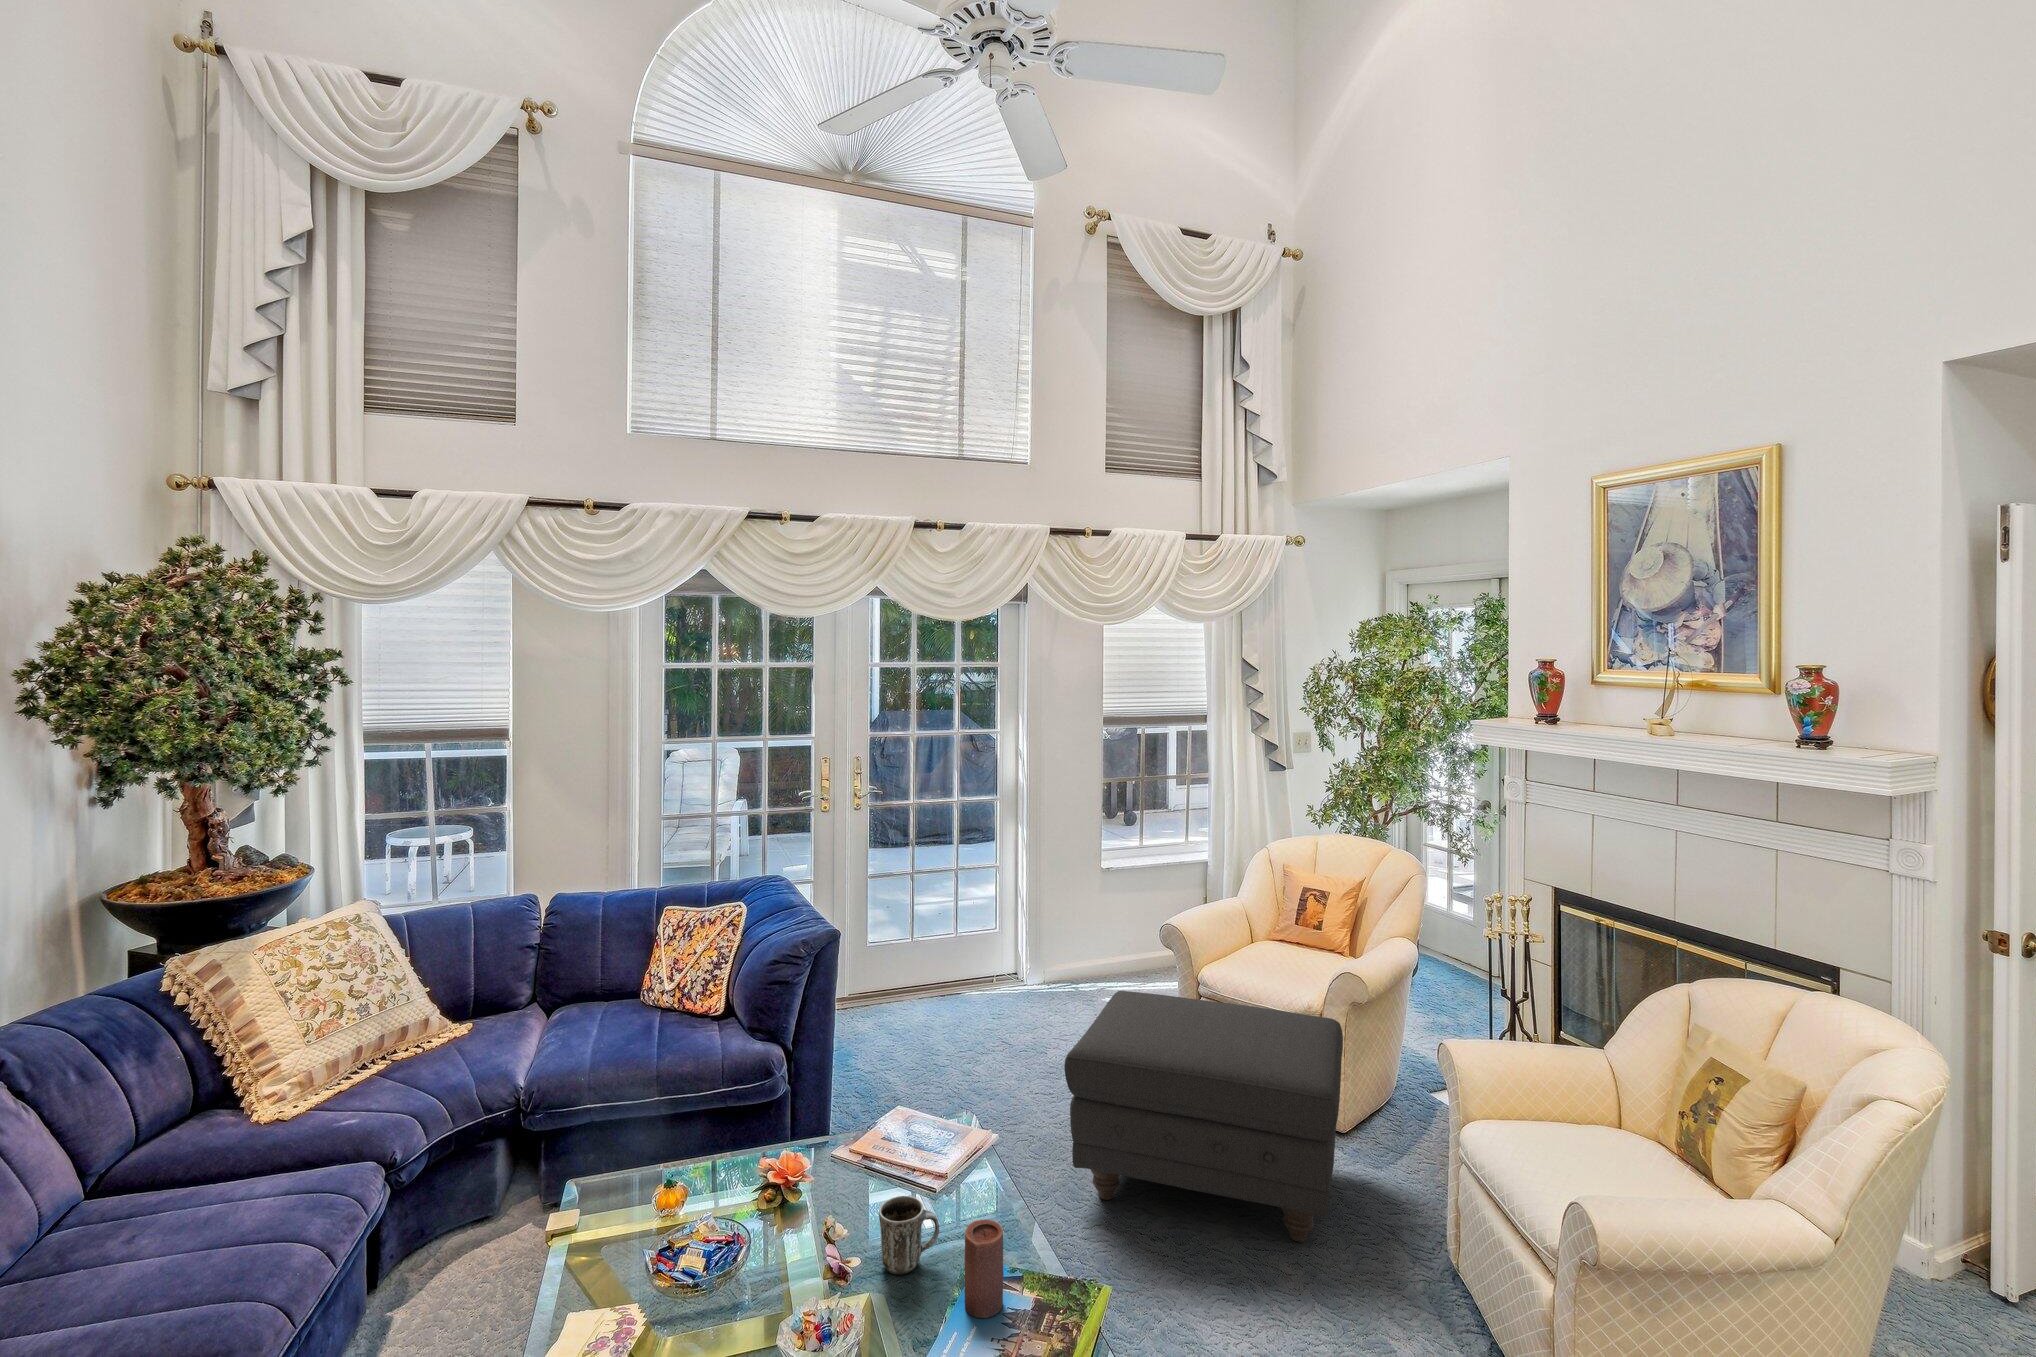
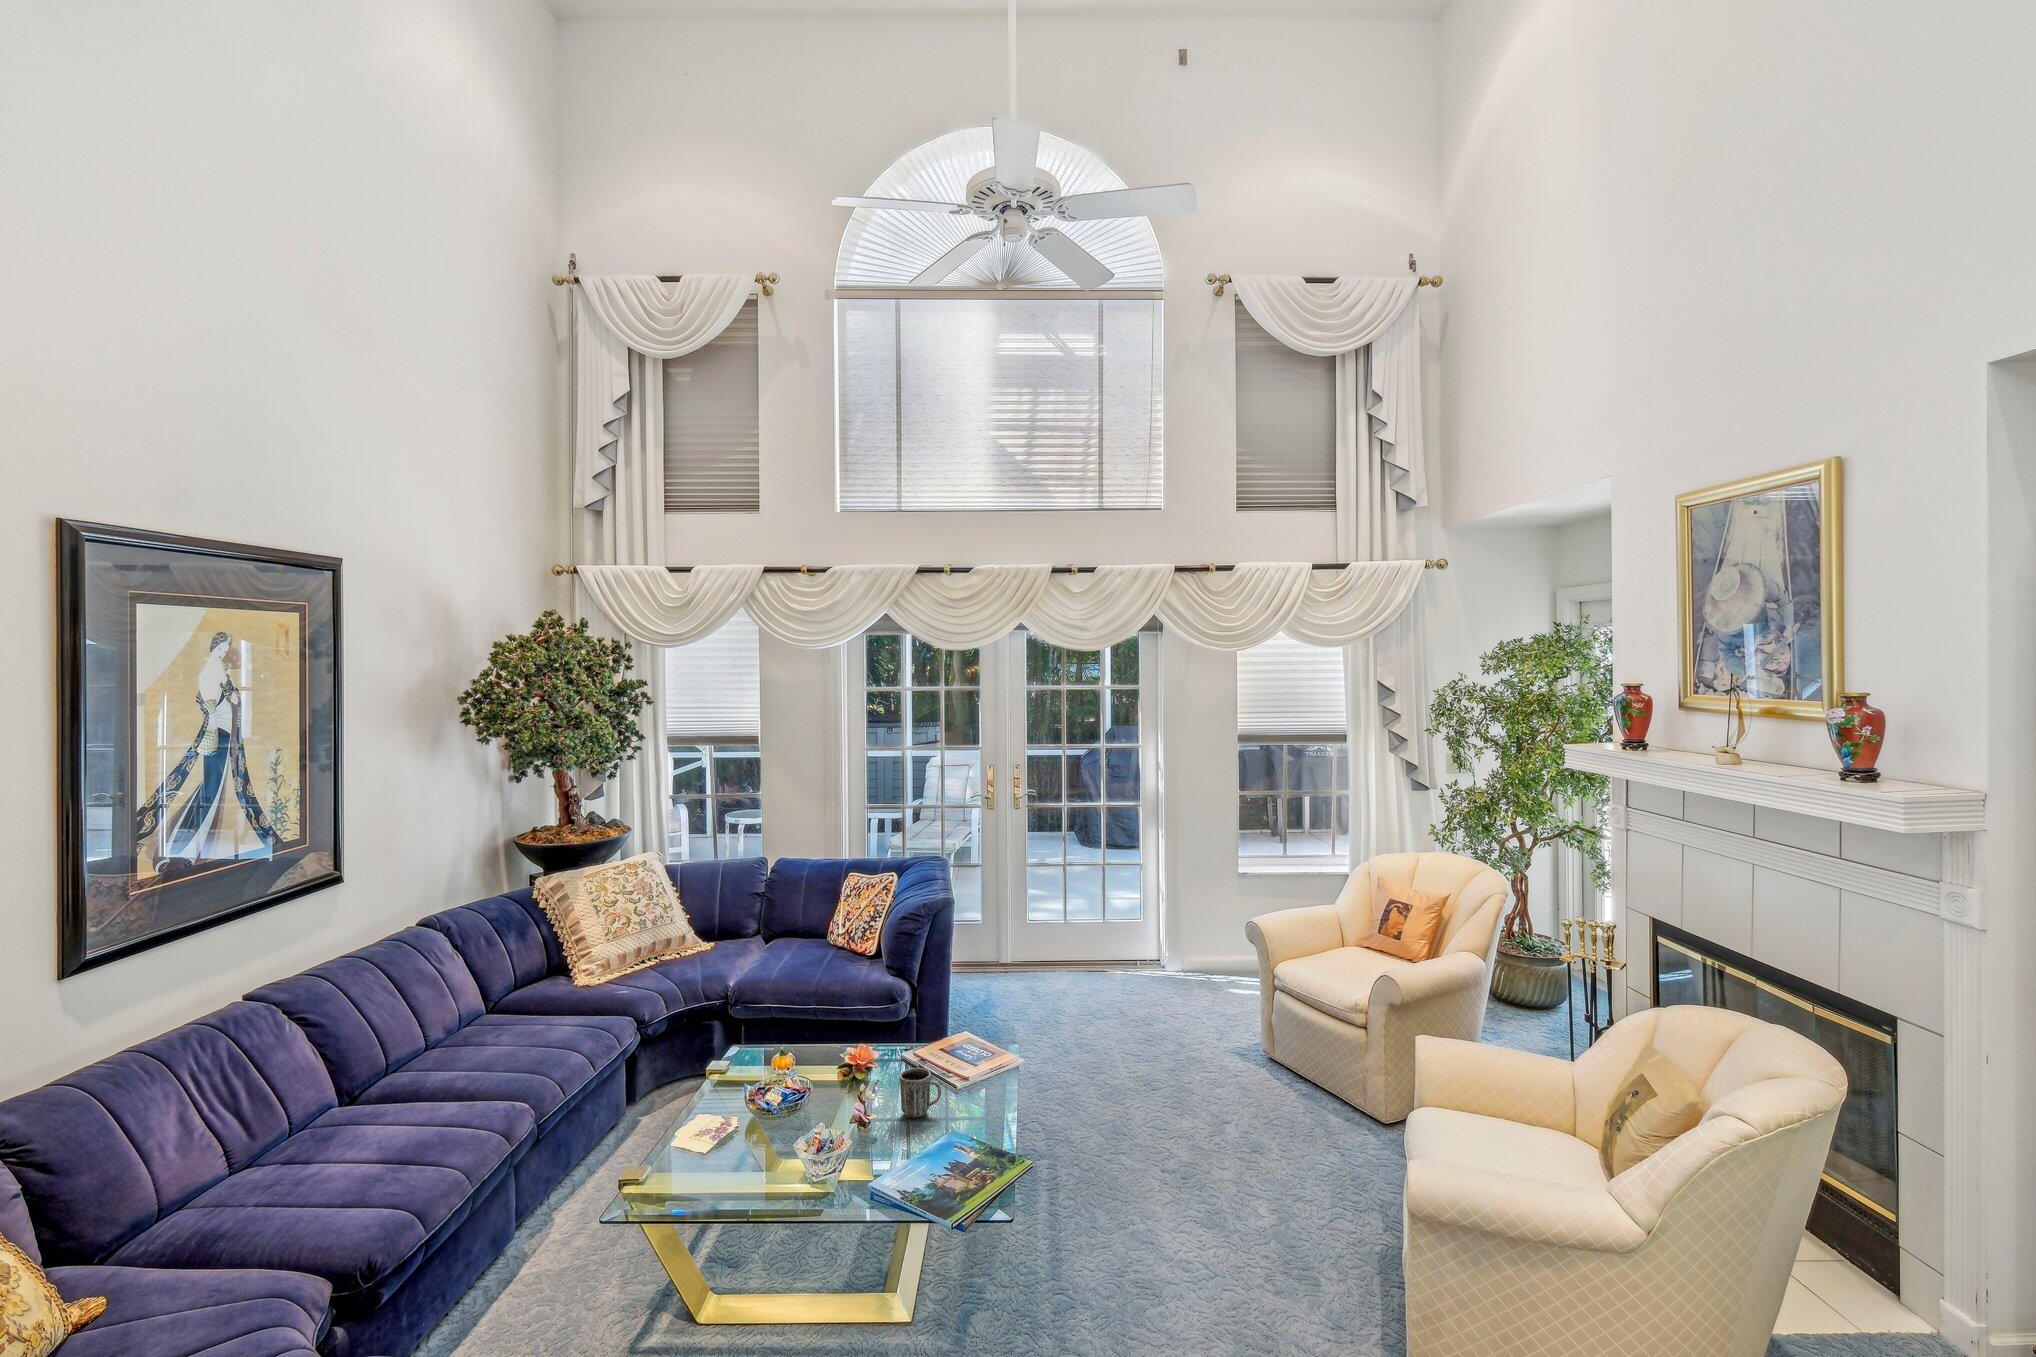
ottoman: present [1064,991,1343,1242] -> none [1103,966,1362,1179]
candle: present [964,1220,1004,1318] -> none [939,1083,966,1147]

